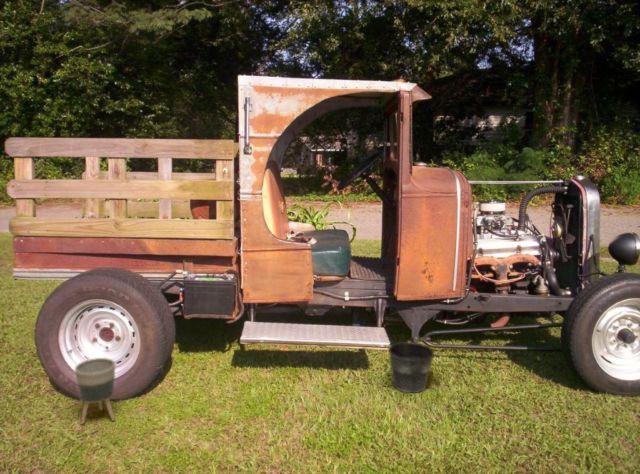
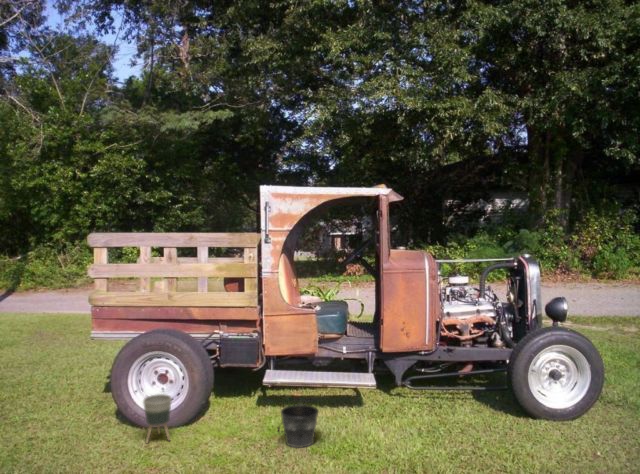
bucket: present [384,342,434,393] -> present [278,404,318,447]

